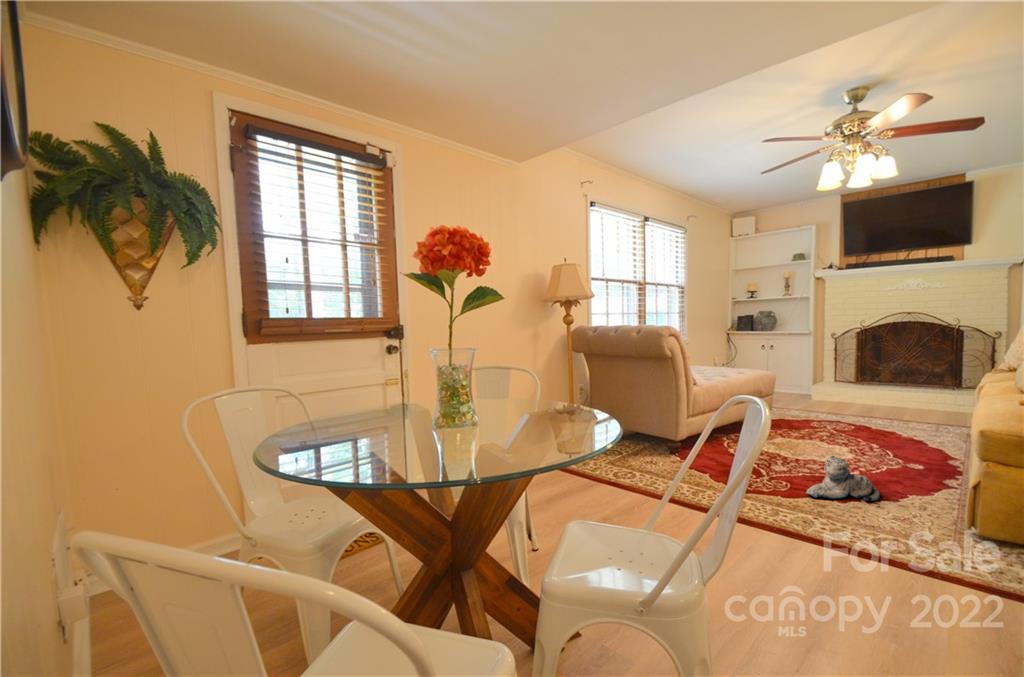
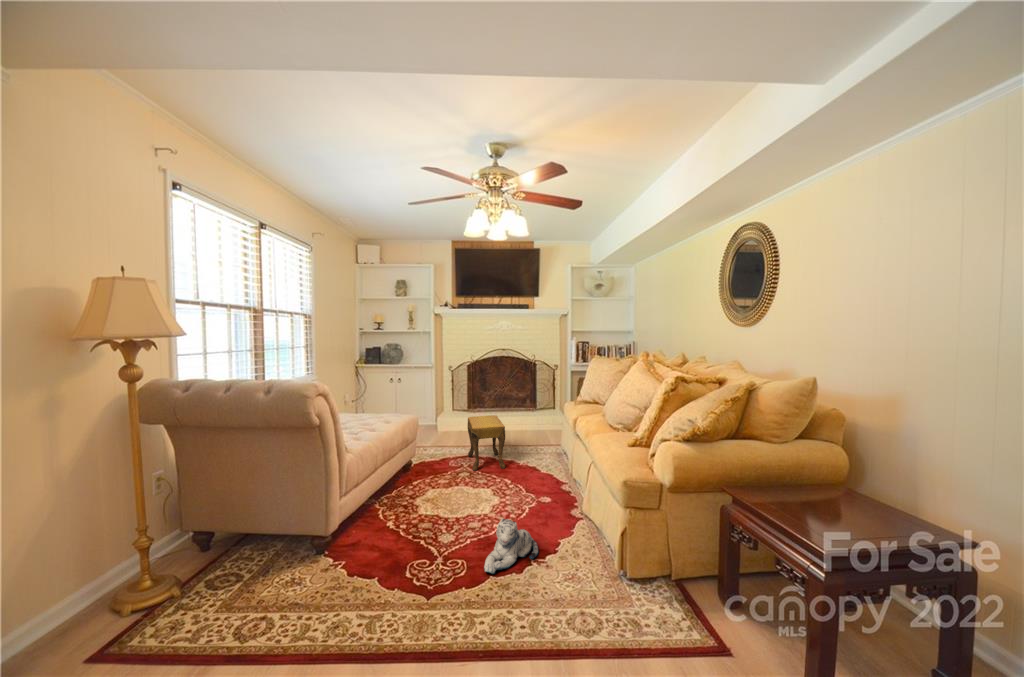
footstool: none [836,381,883,438] -> present [468,415,505,471]

